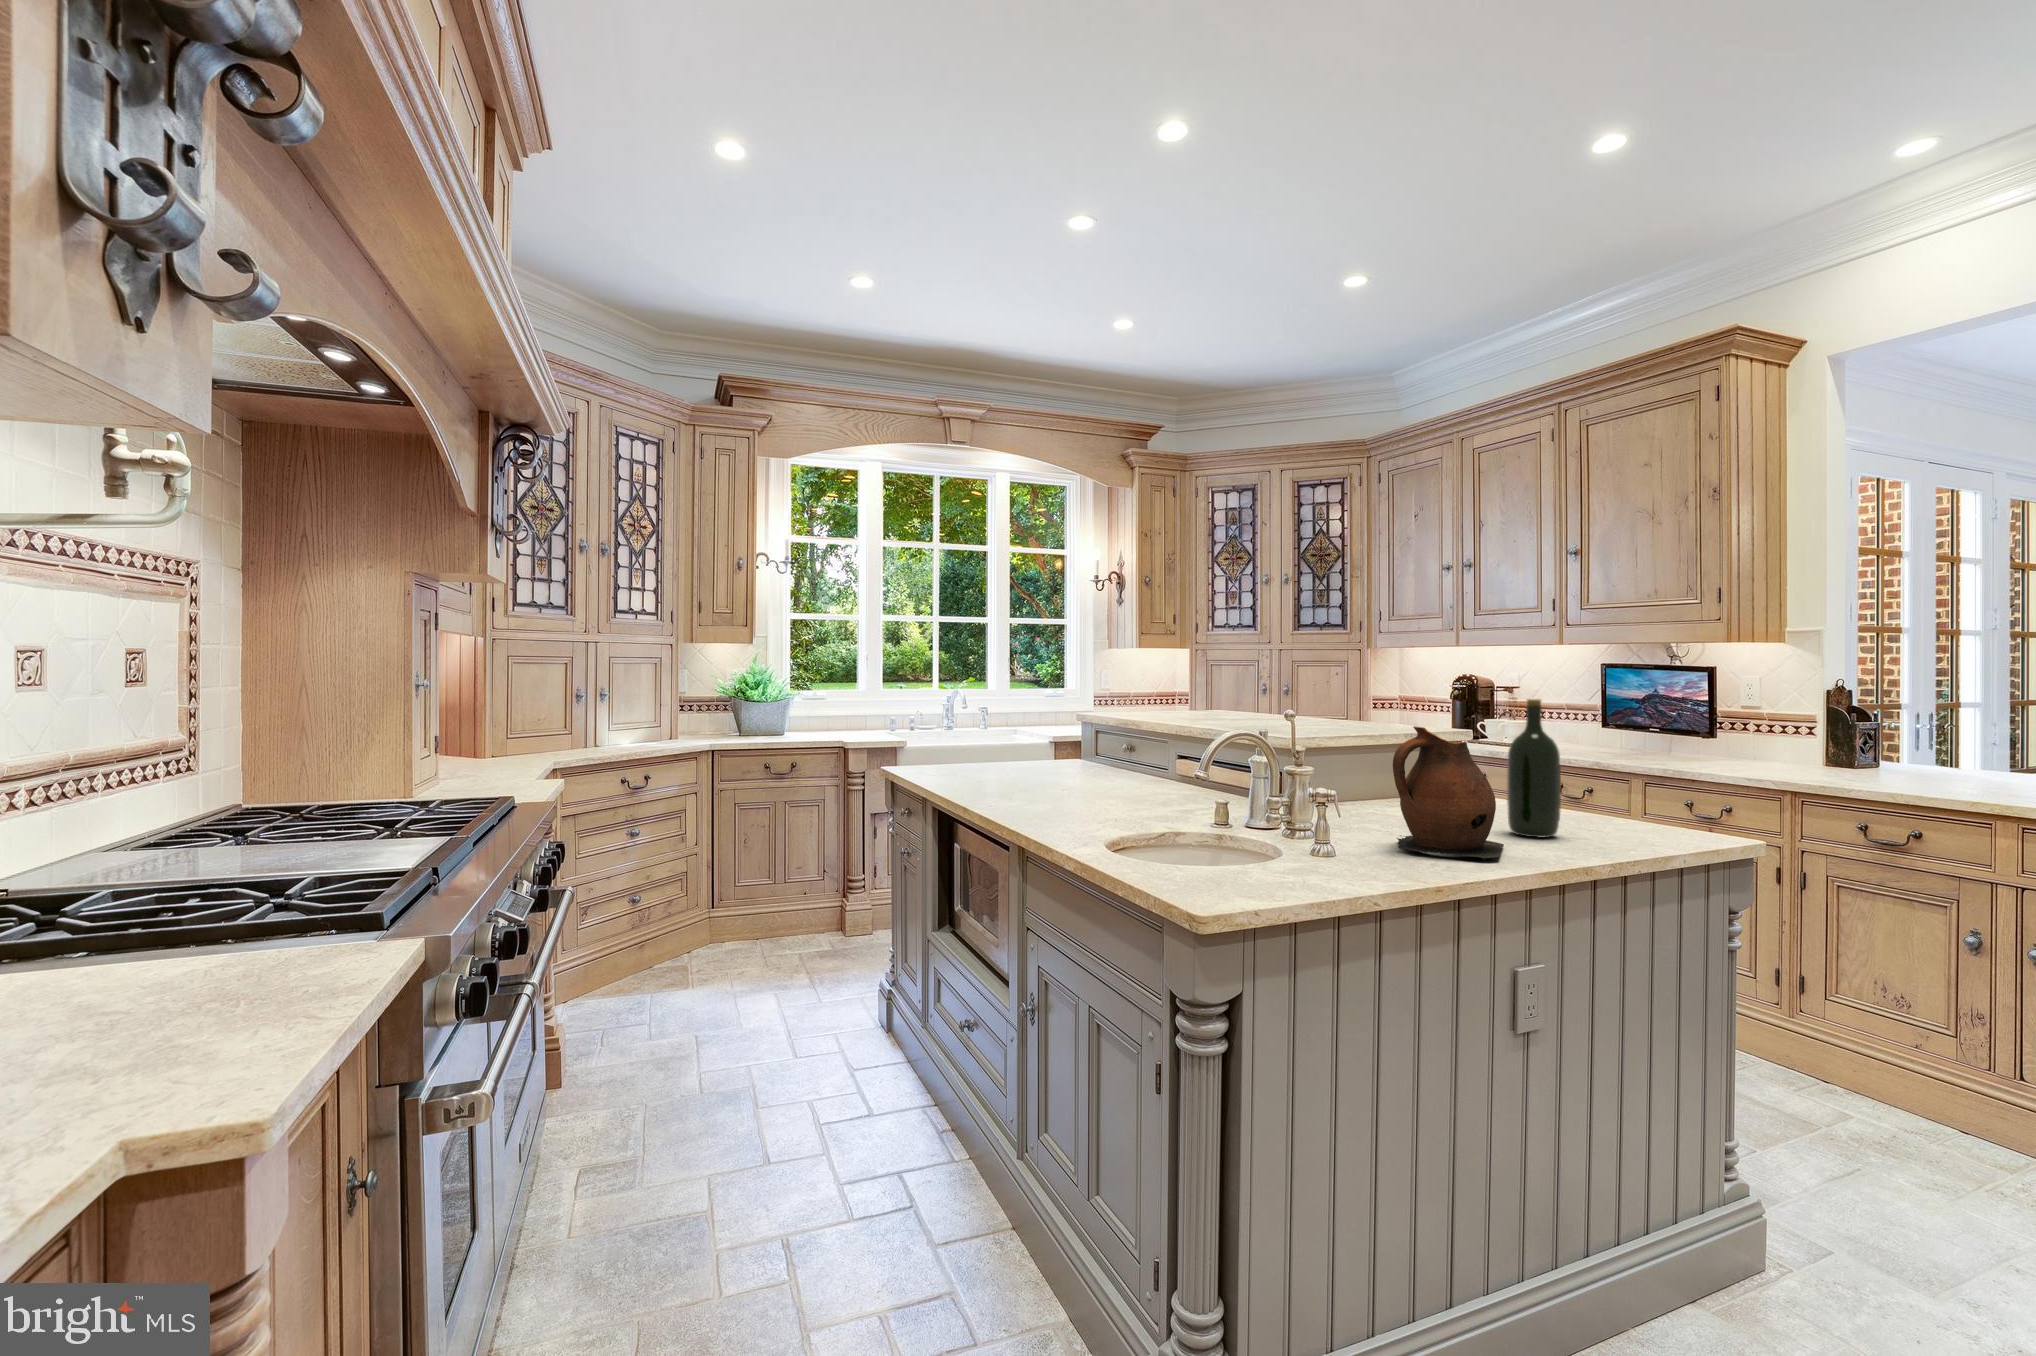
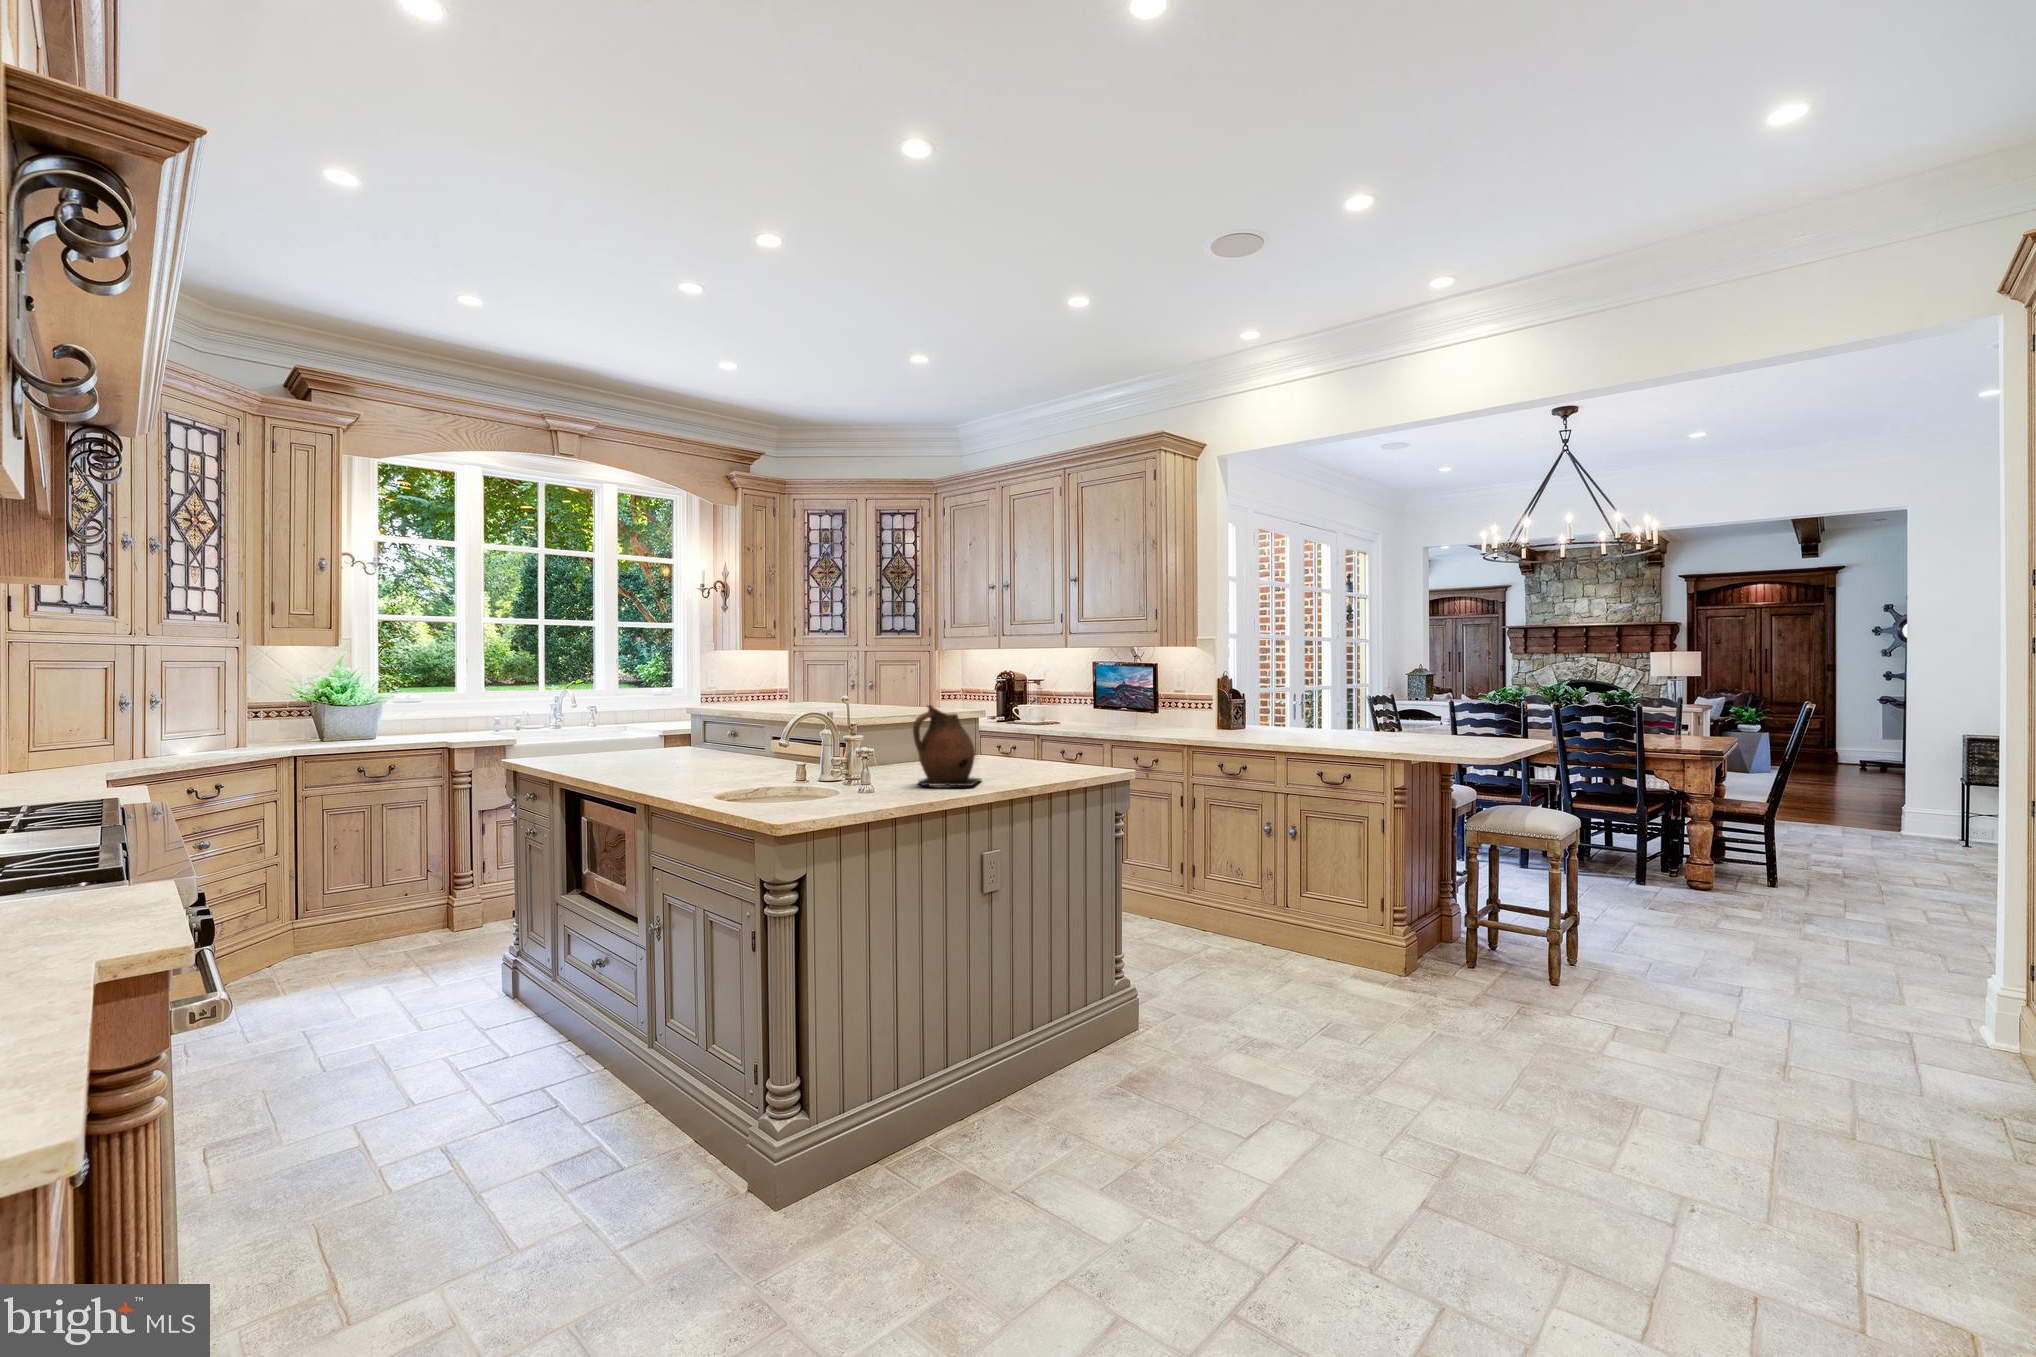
wine bottle: present [1507,699,1561,837] -> none [990,686,1020,775]

